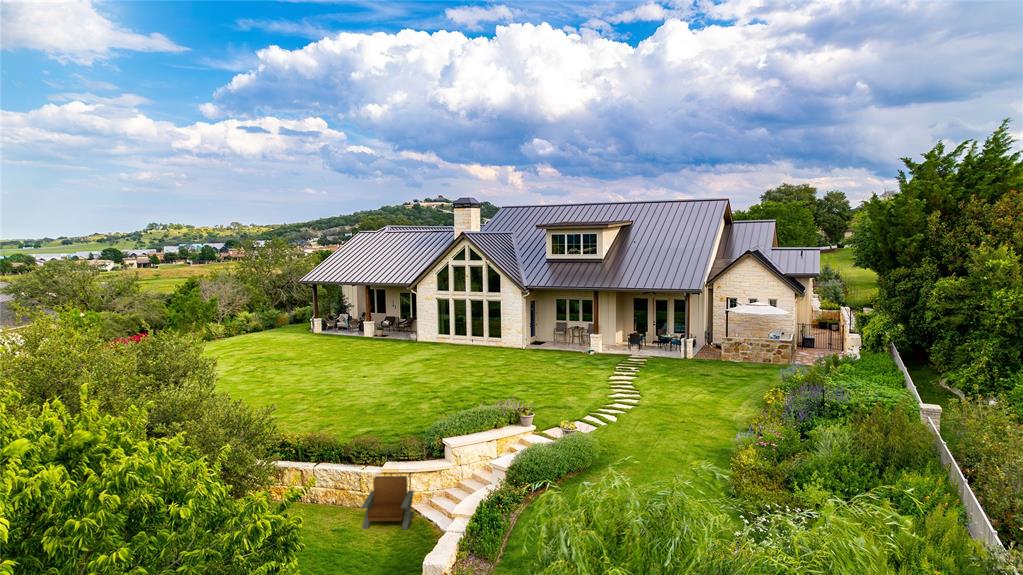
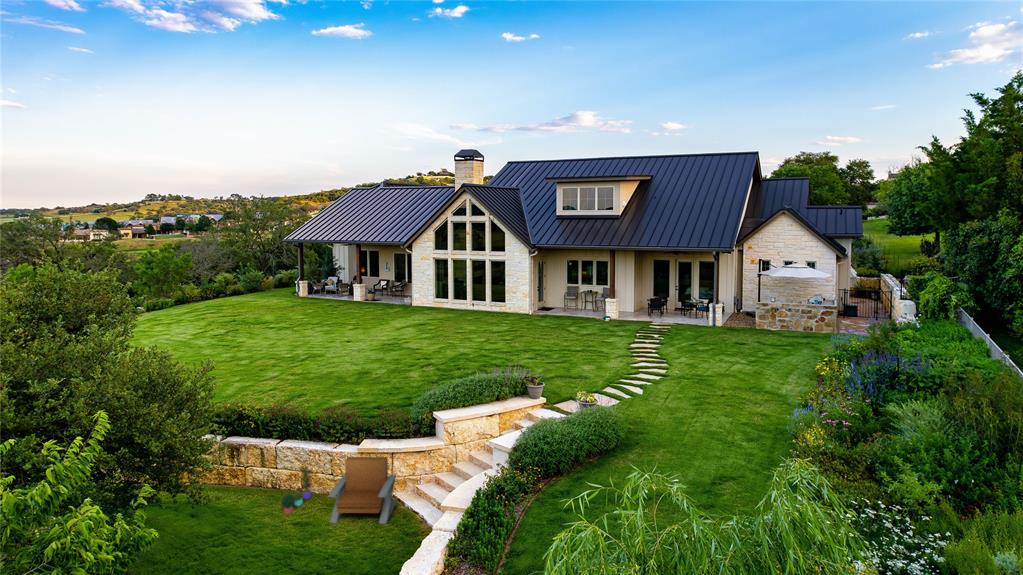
potted plant: none [321,483,347,523] -> present [281,466,312,514]

